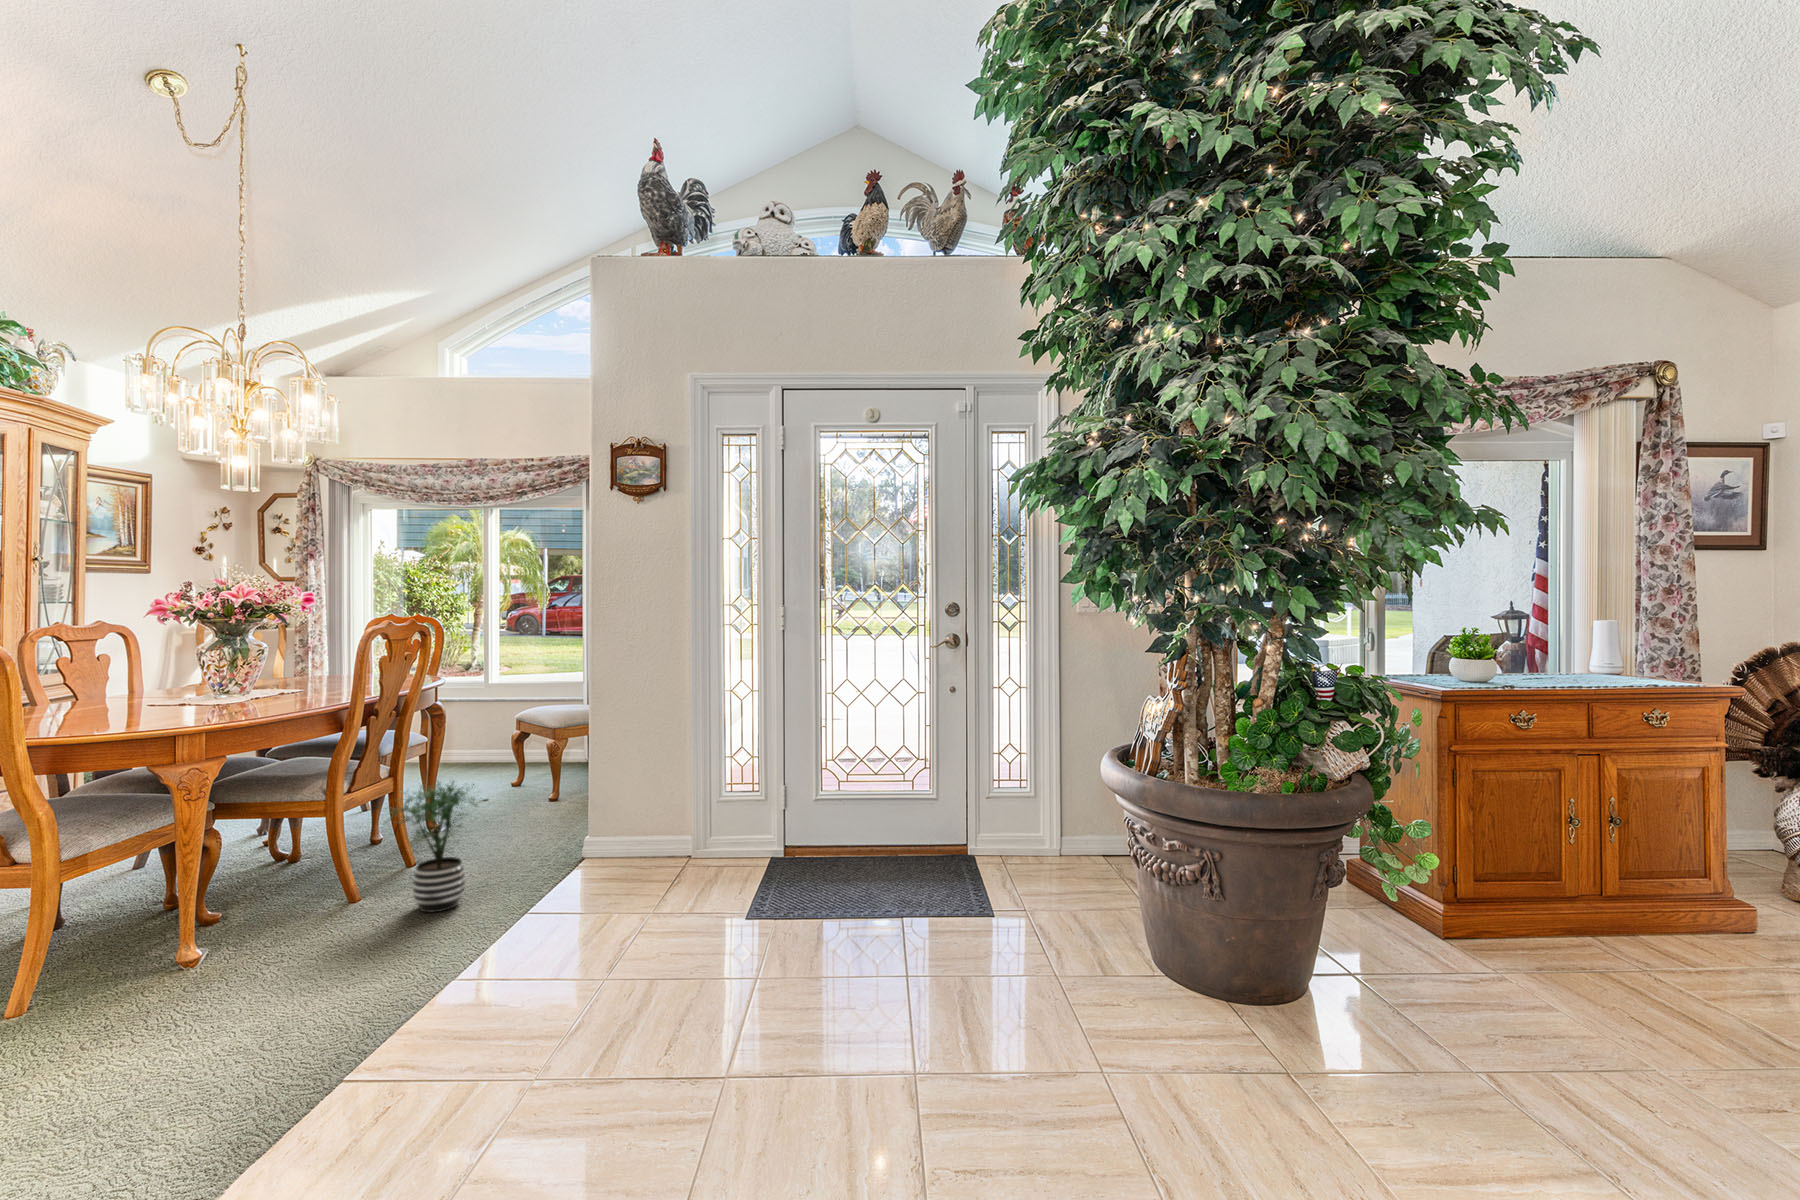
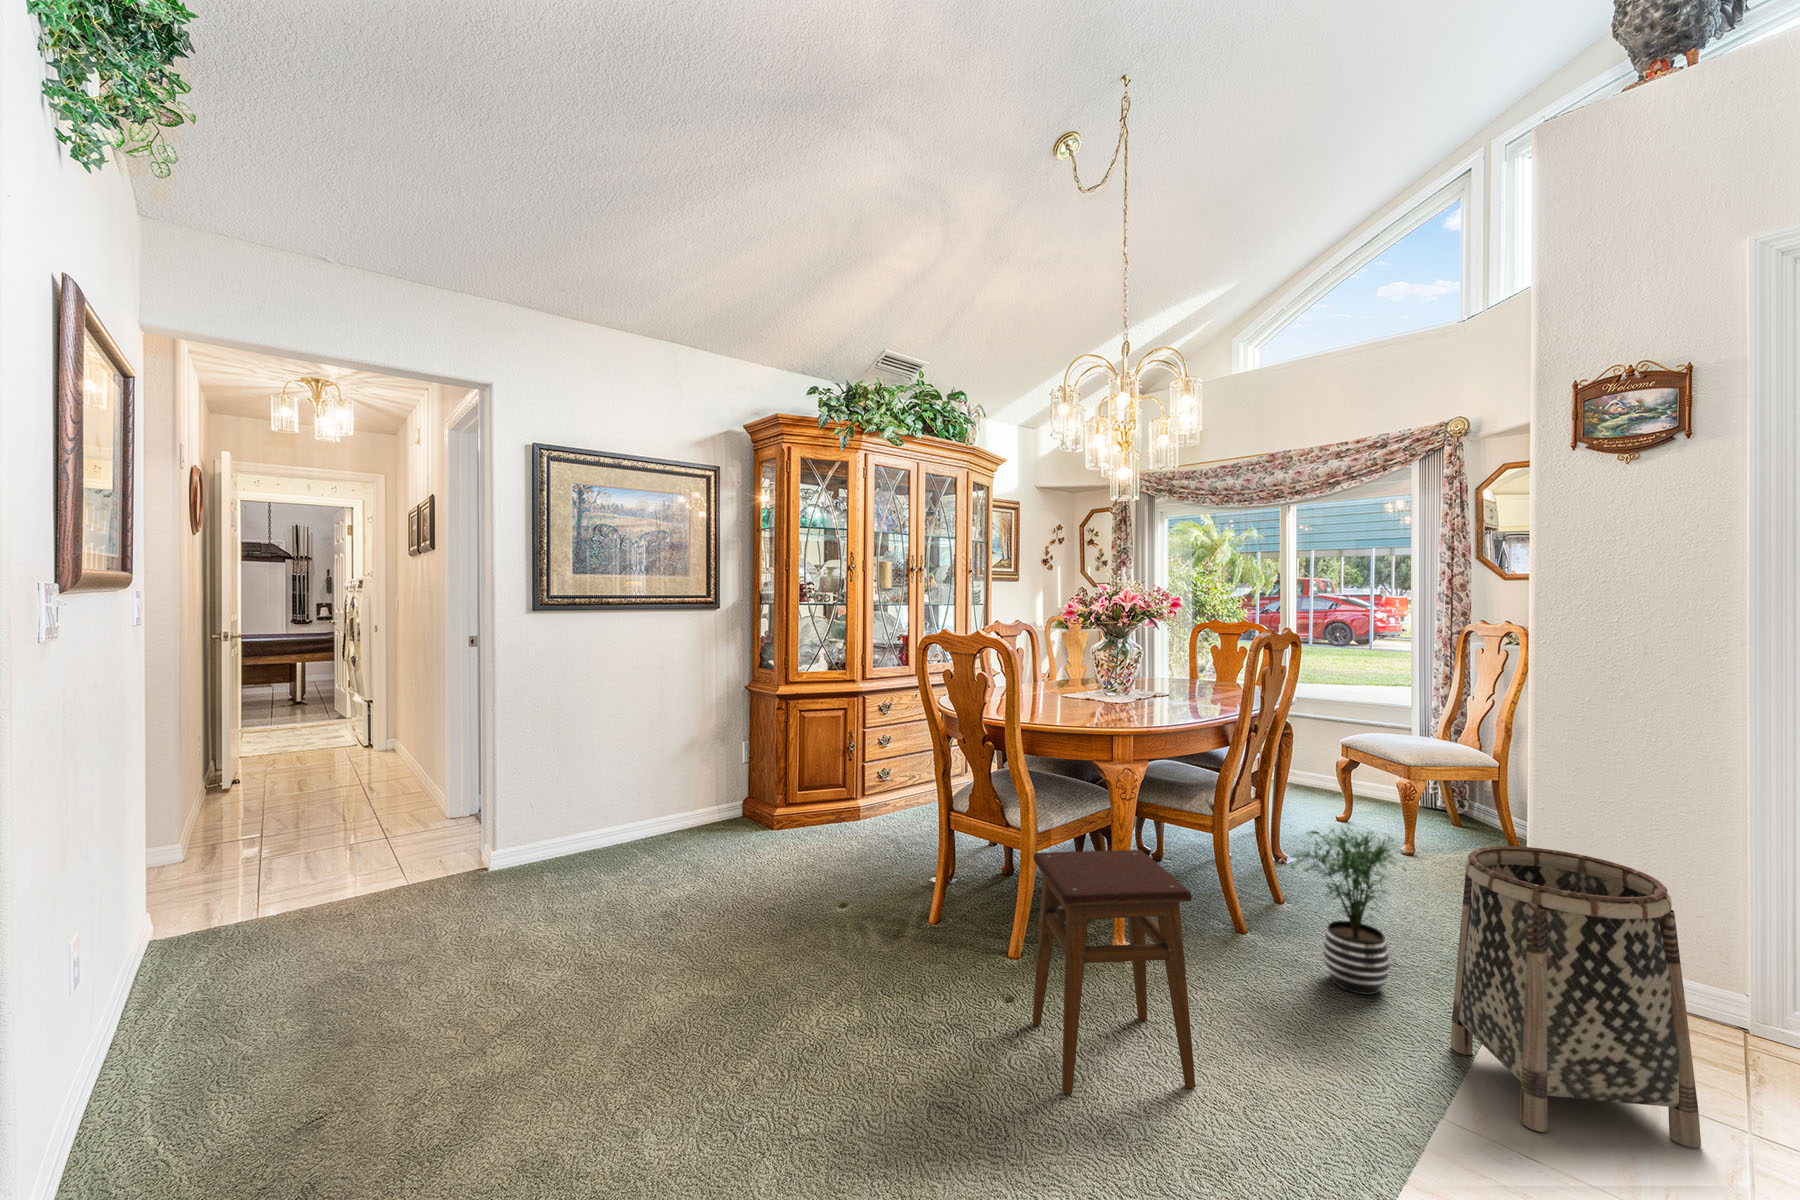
basket: none [487,768,609,955] -> present [1450,846,1701,1148]
stool: none [54,829,234,1069] -> present [1032,850,1196,1094]

